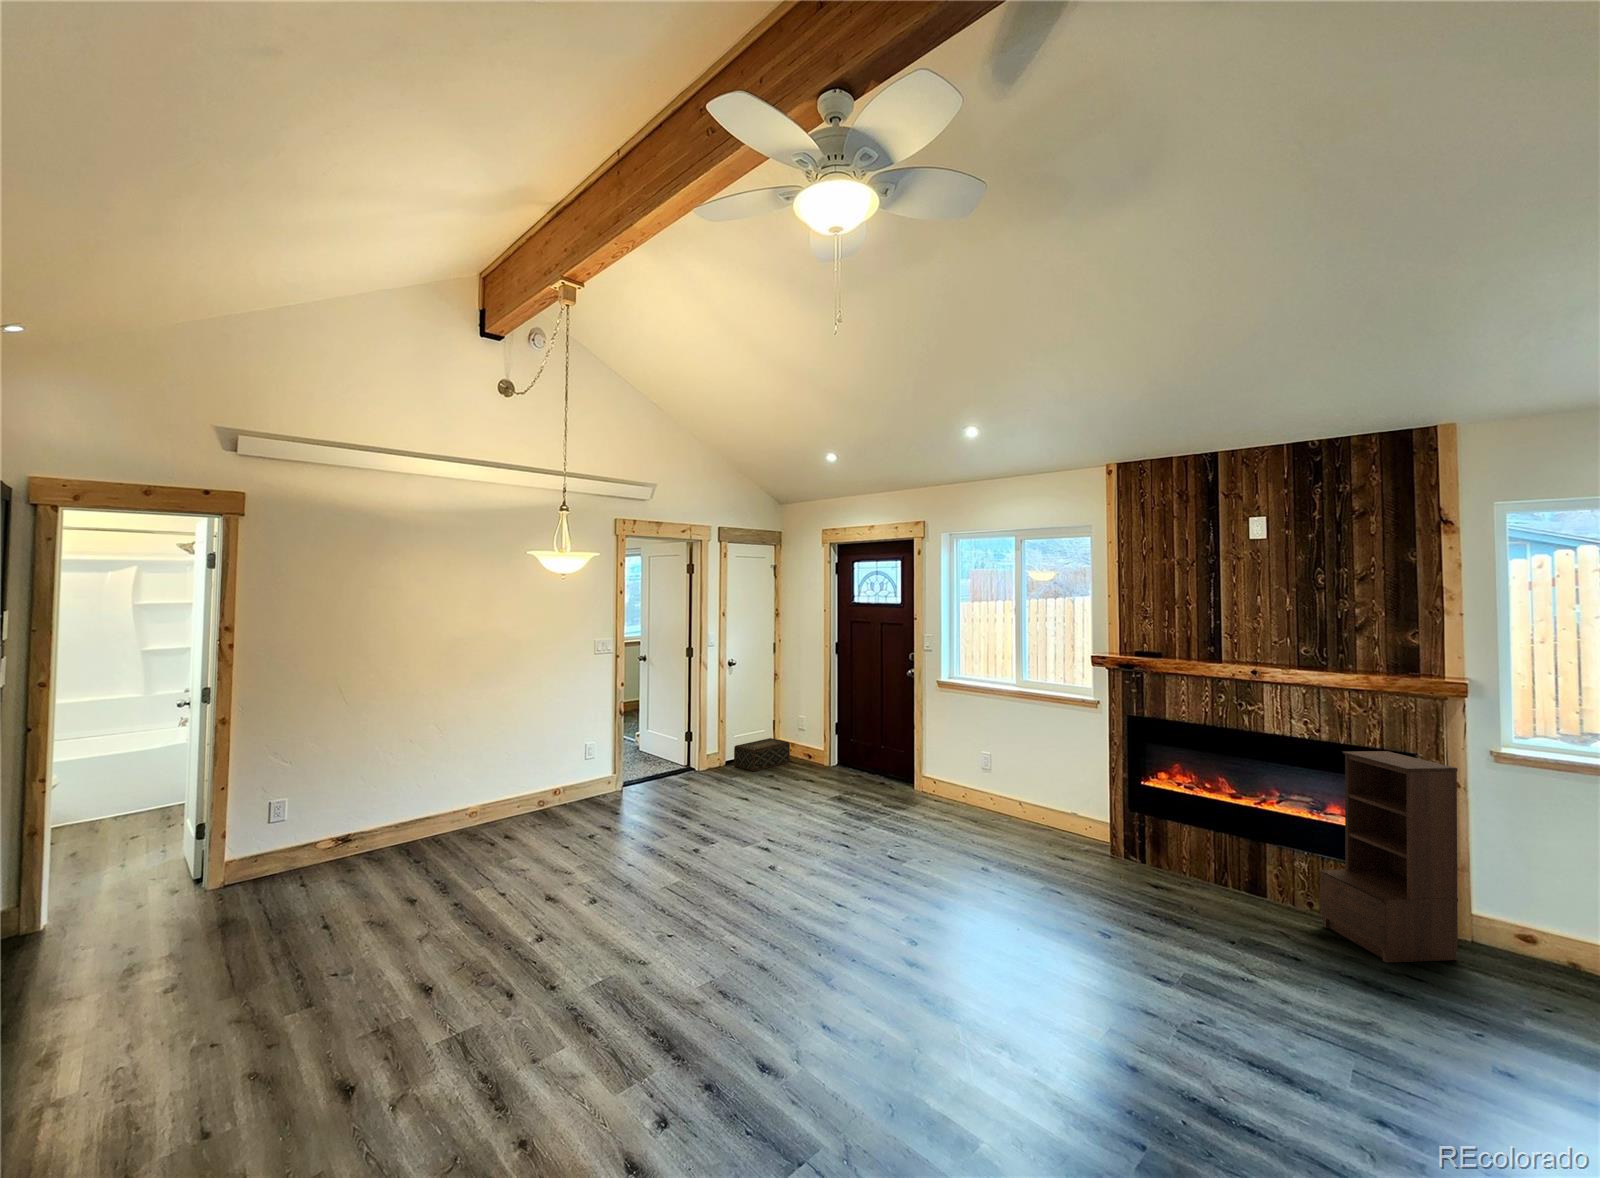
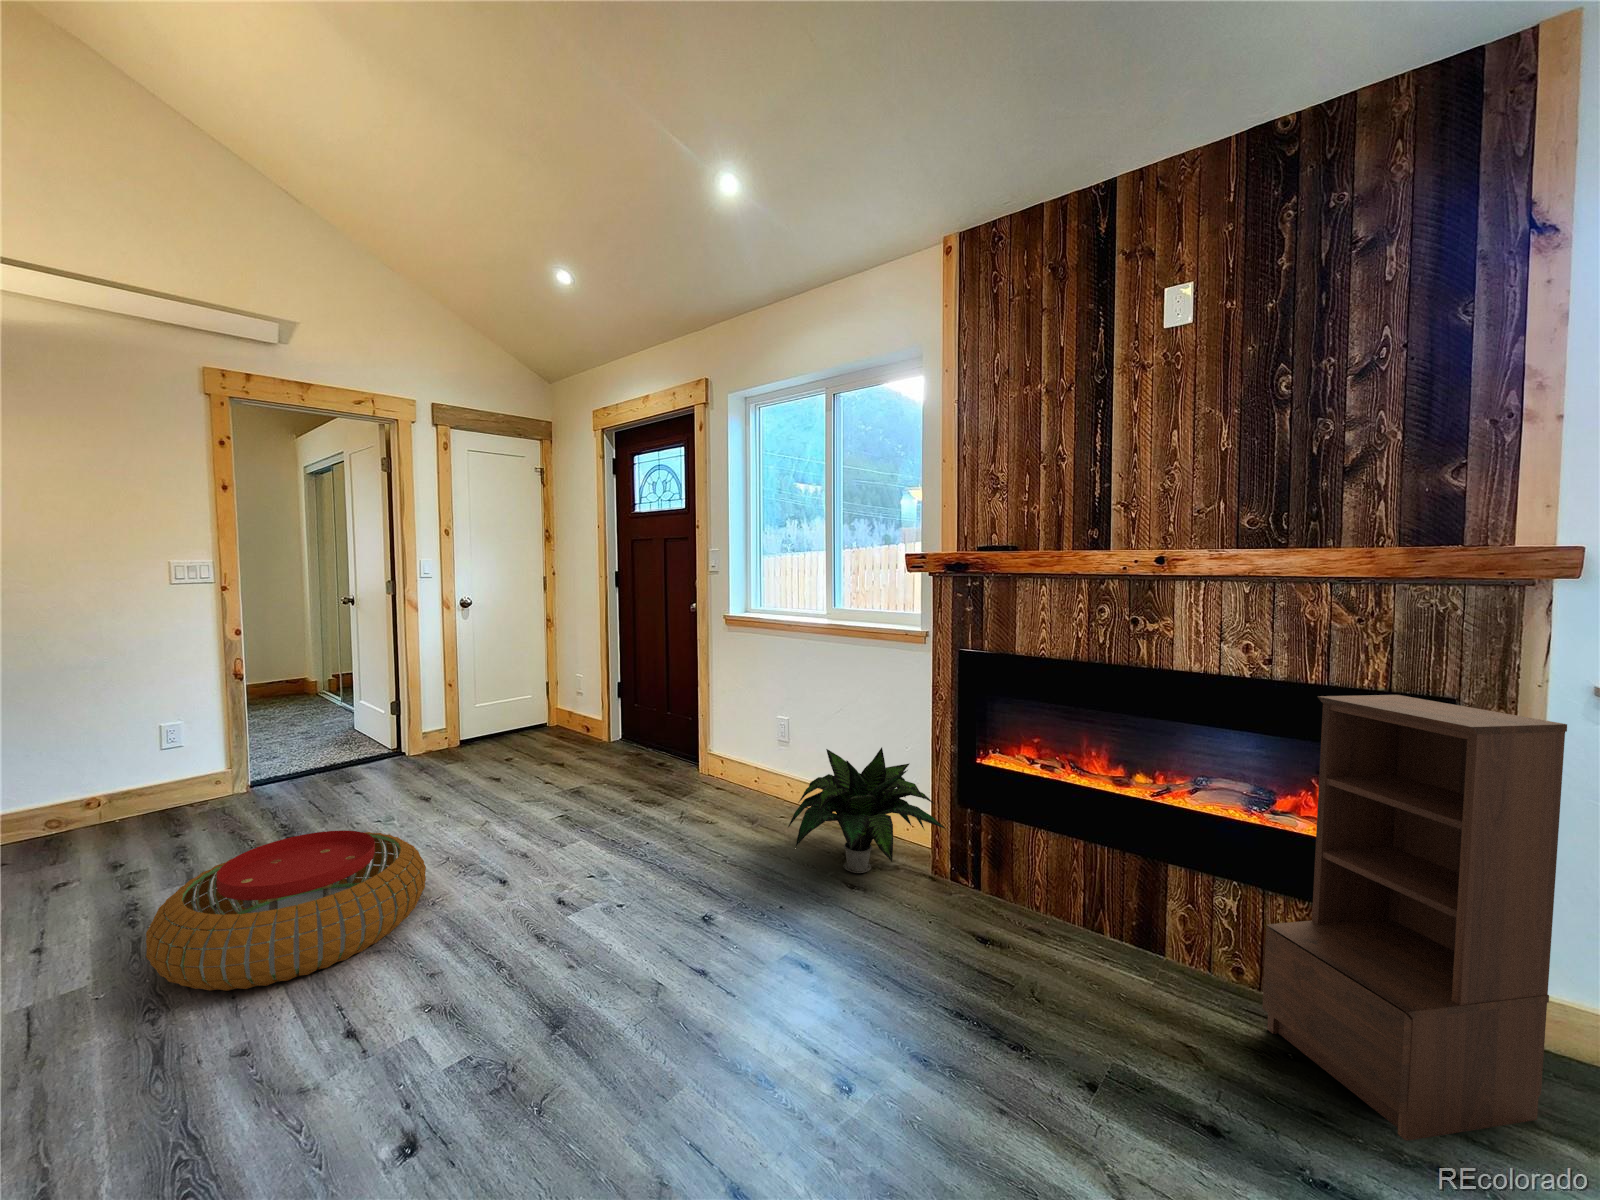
woven basket: present [734,738,790,771] -> none [467,700,554,745]
potted plant: none [1019,776,1125,854] -> present [788,747,946,873]
pouf: none [719,817,833,891] -> present [146,830,426,991]

